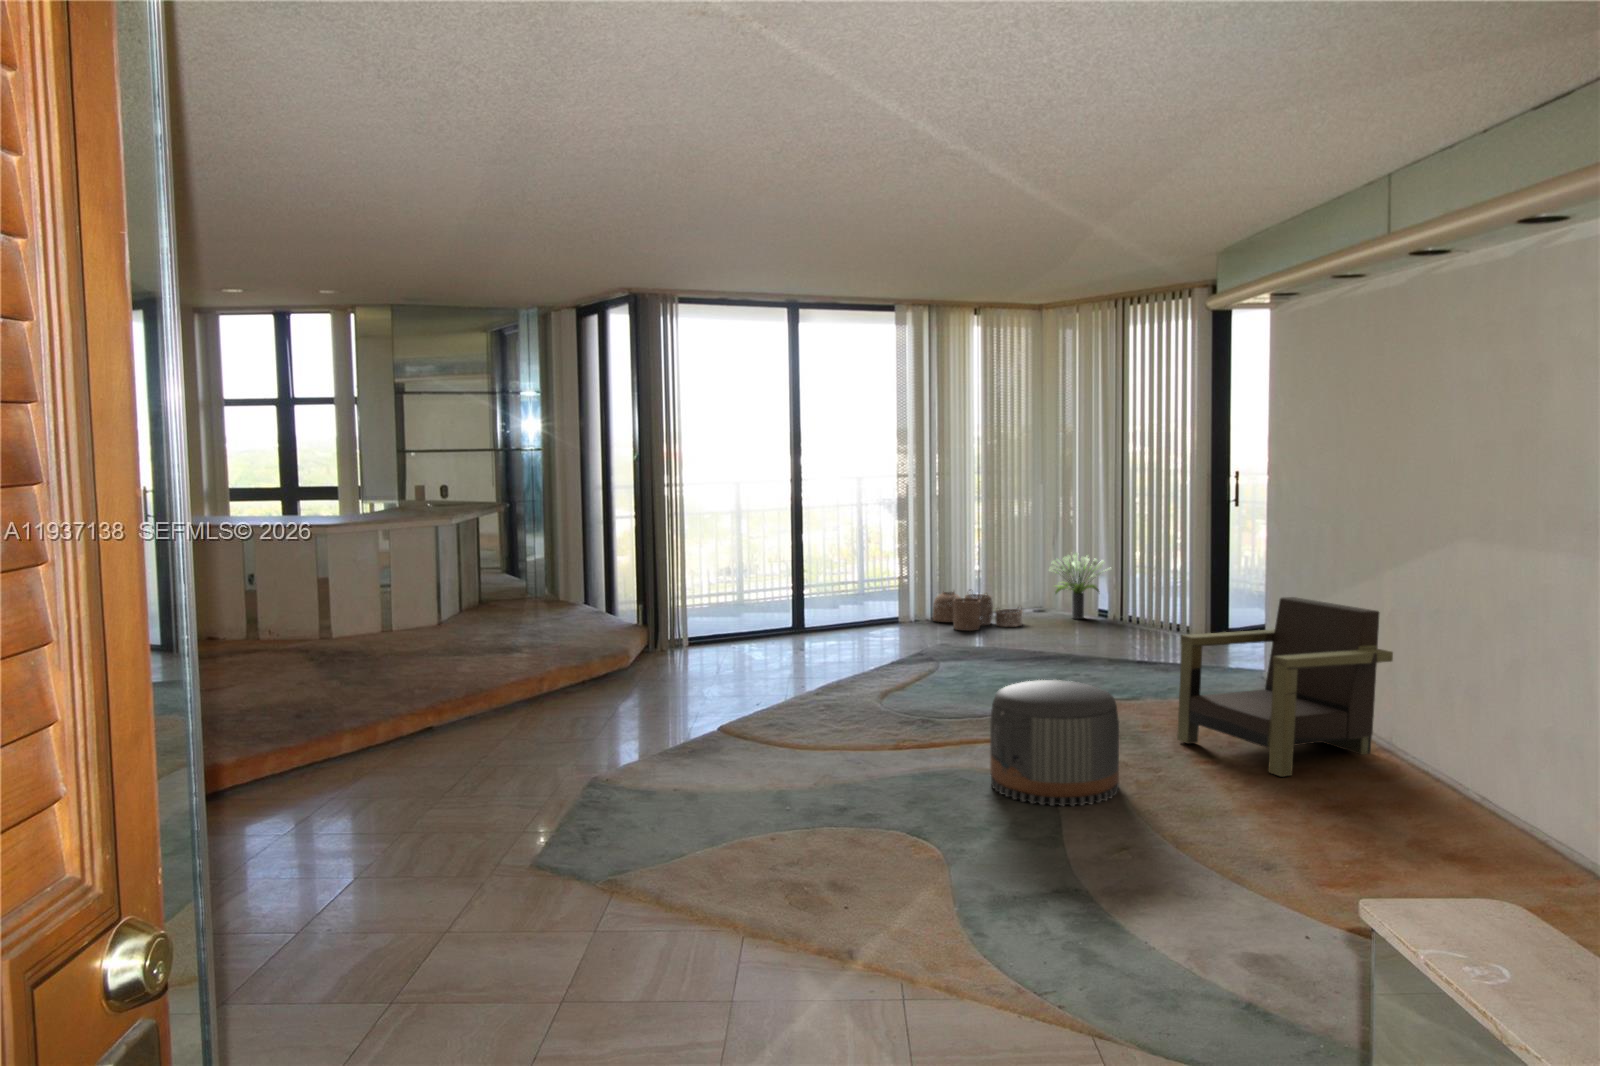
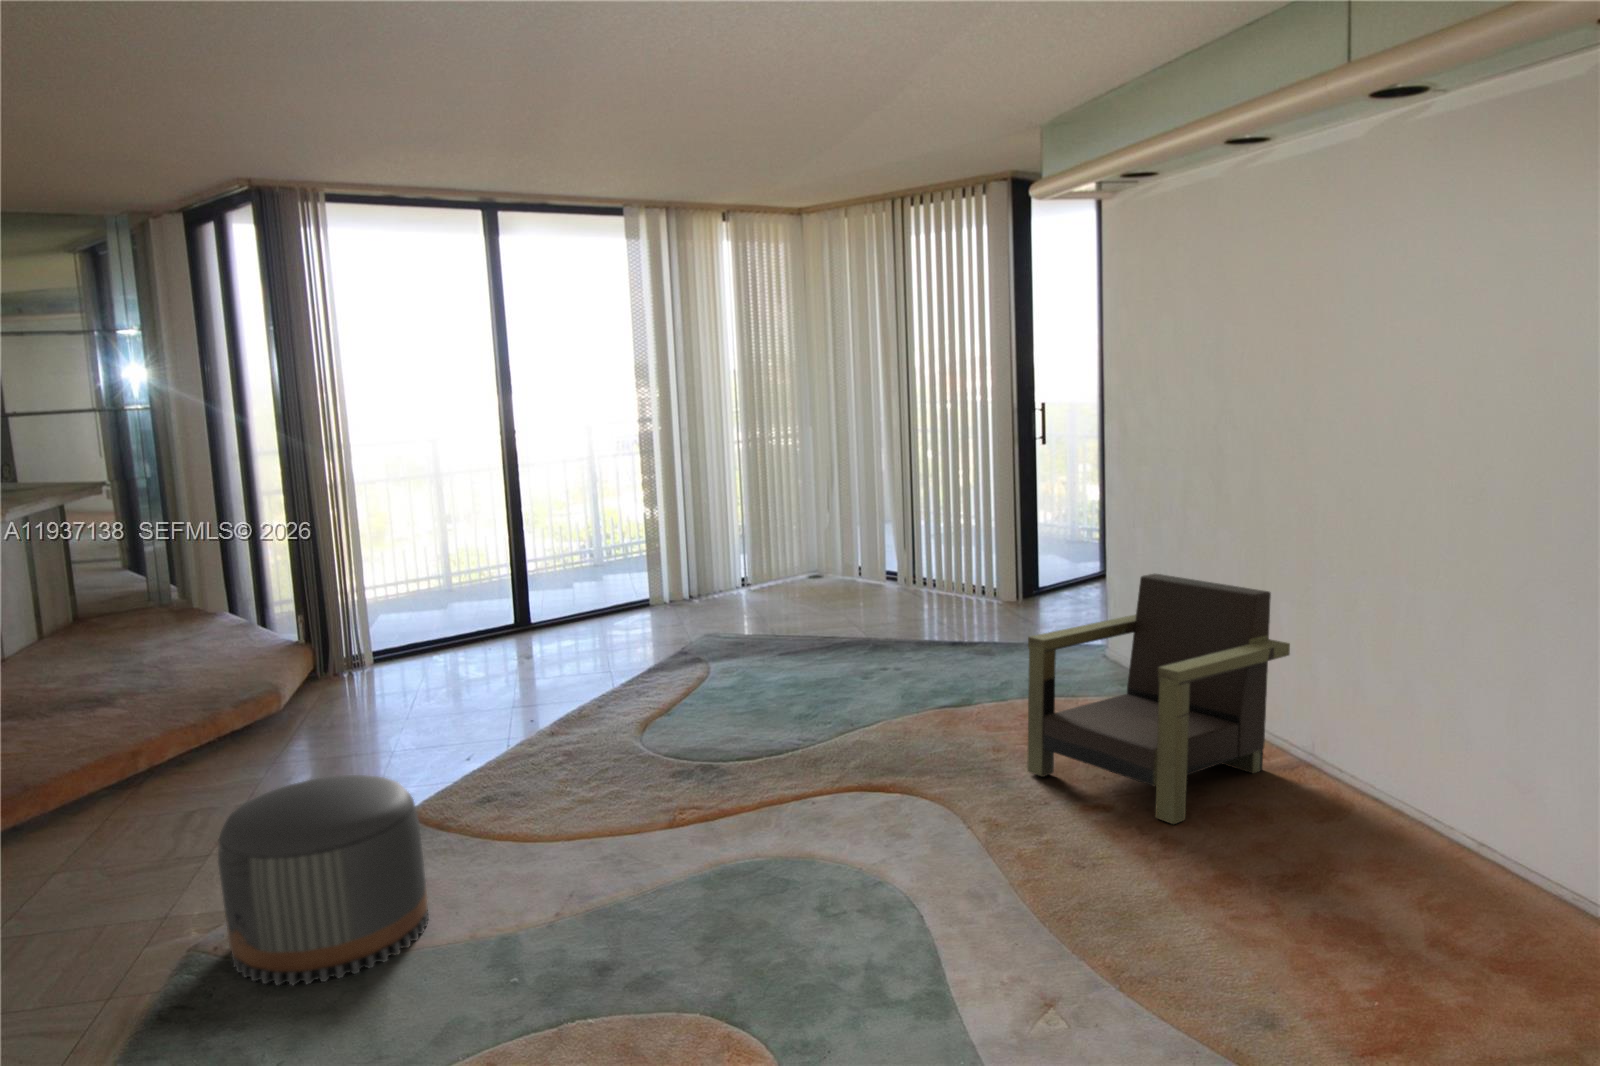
potted plant: present [1049,552,1111,619] -> none [827,507,901,586]
woven basket: present [933,591,1023,631] -> none [692,560,801,613]
pouf: present [990,680,1119,806] -> present [218,775,429,985]

